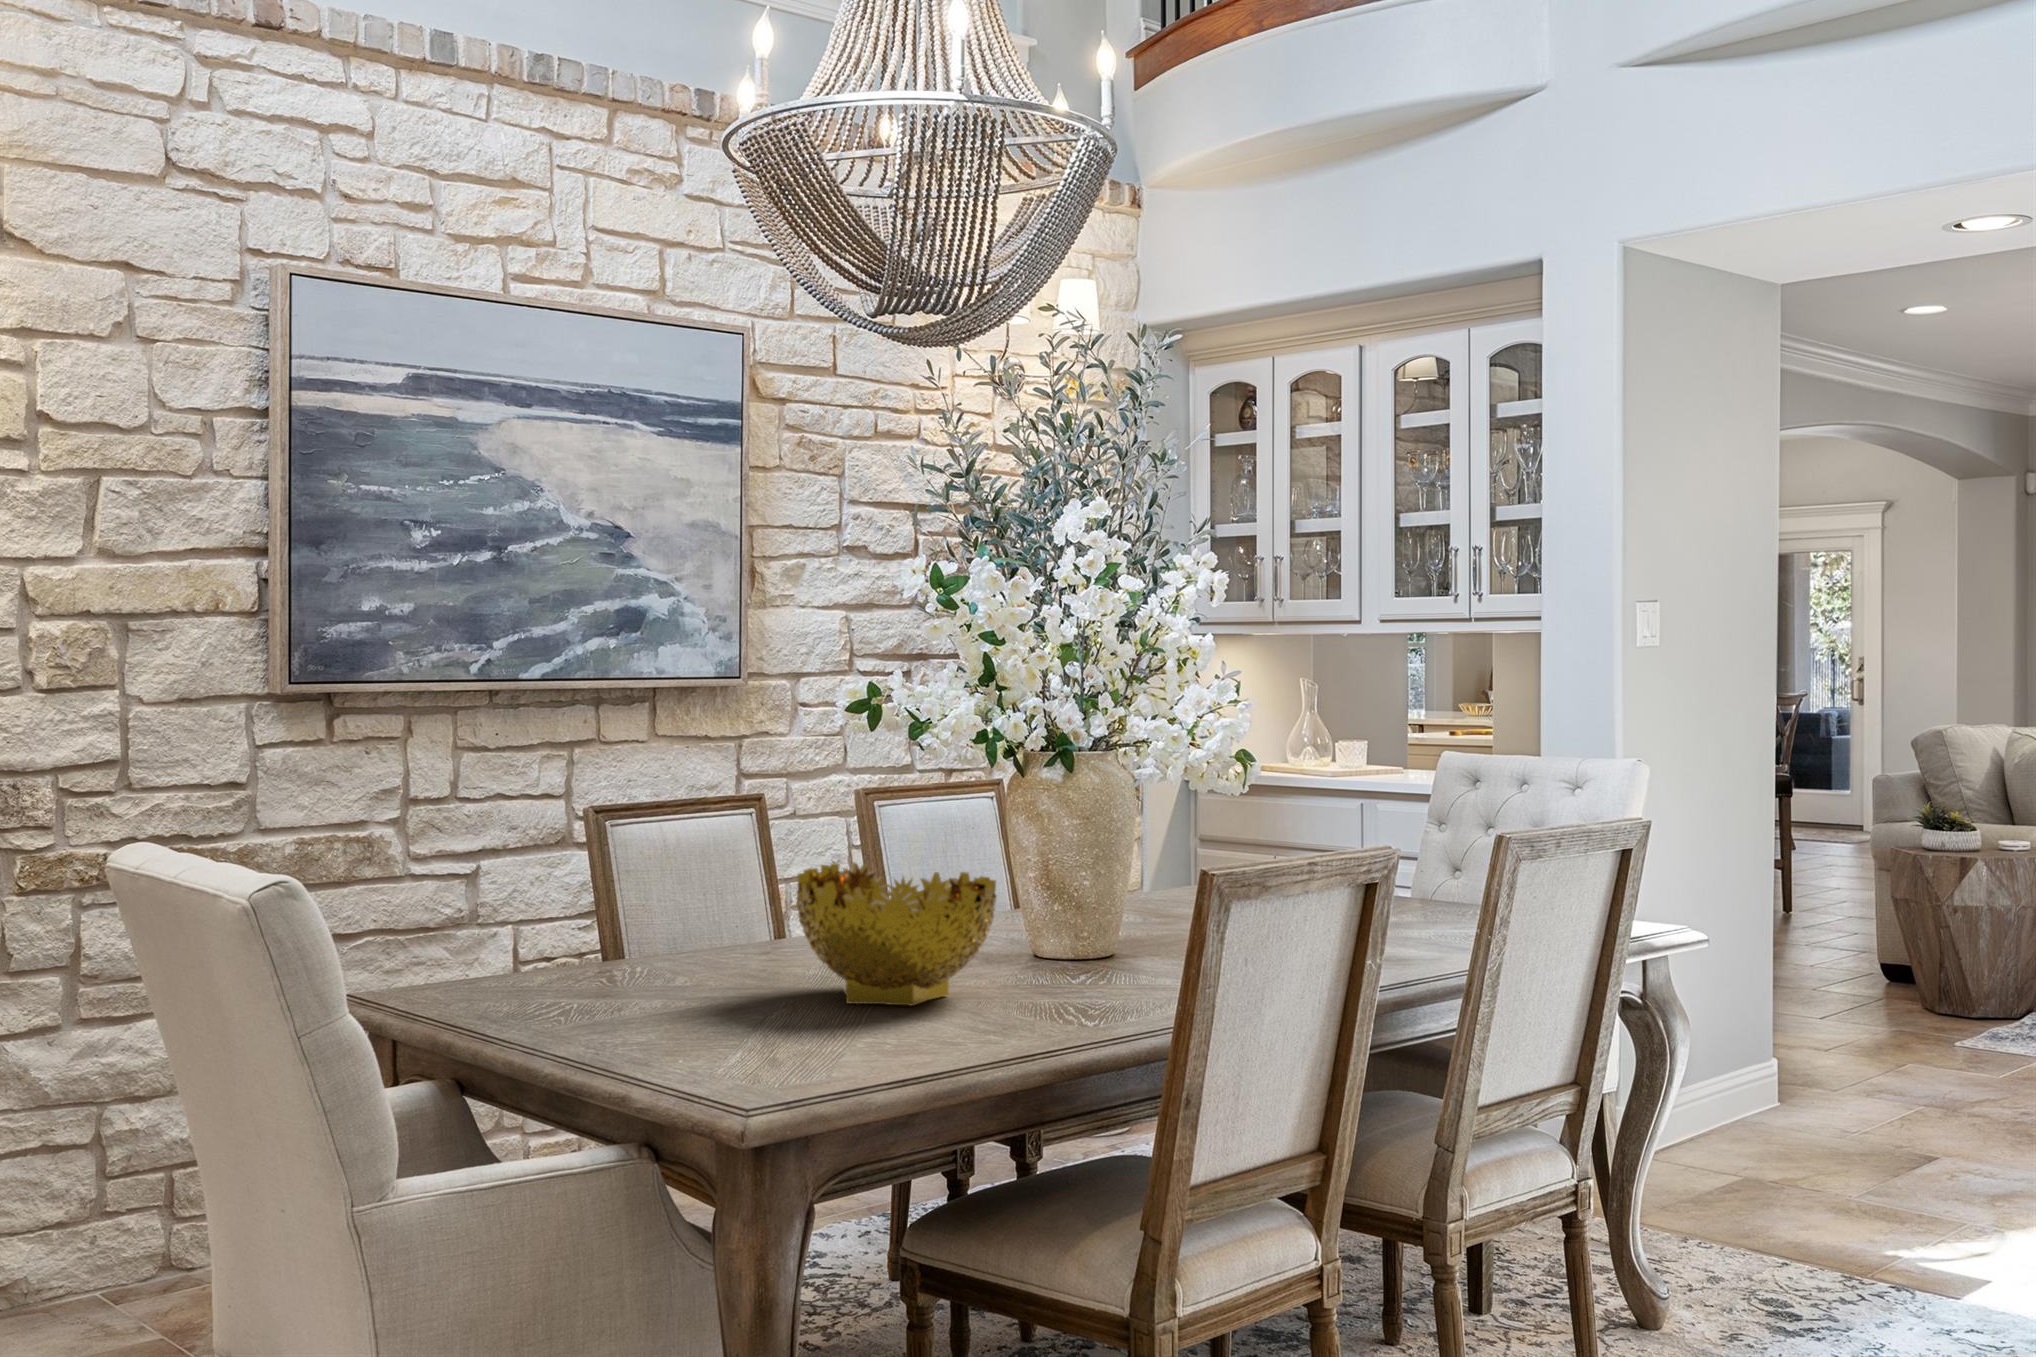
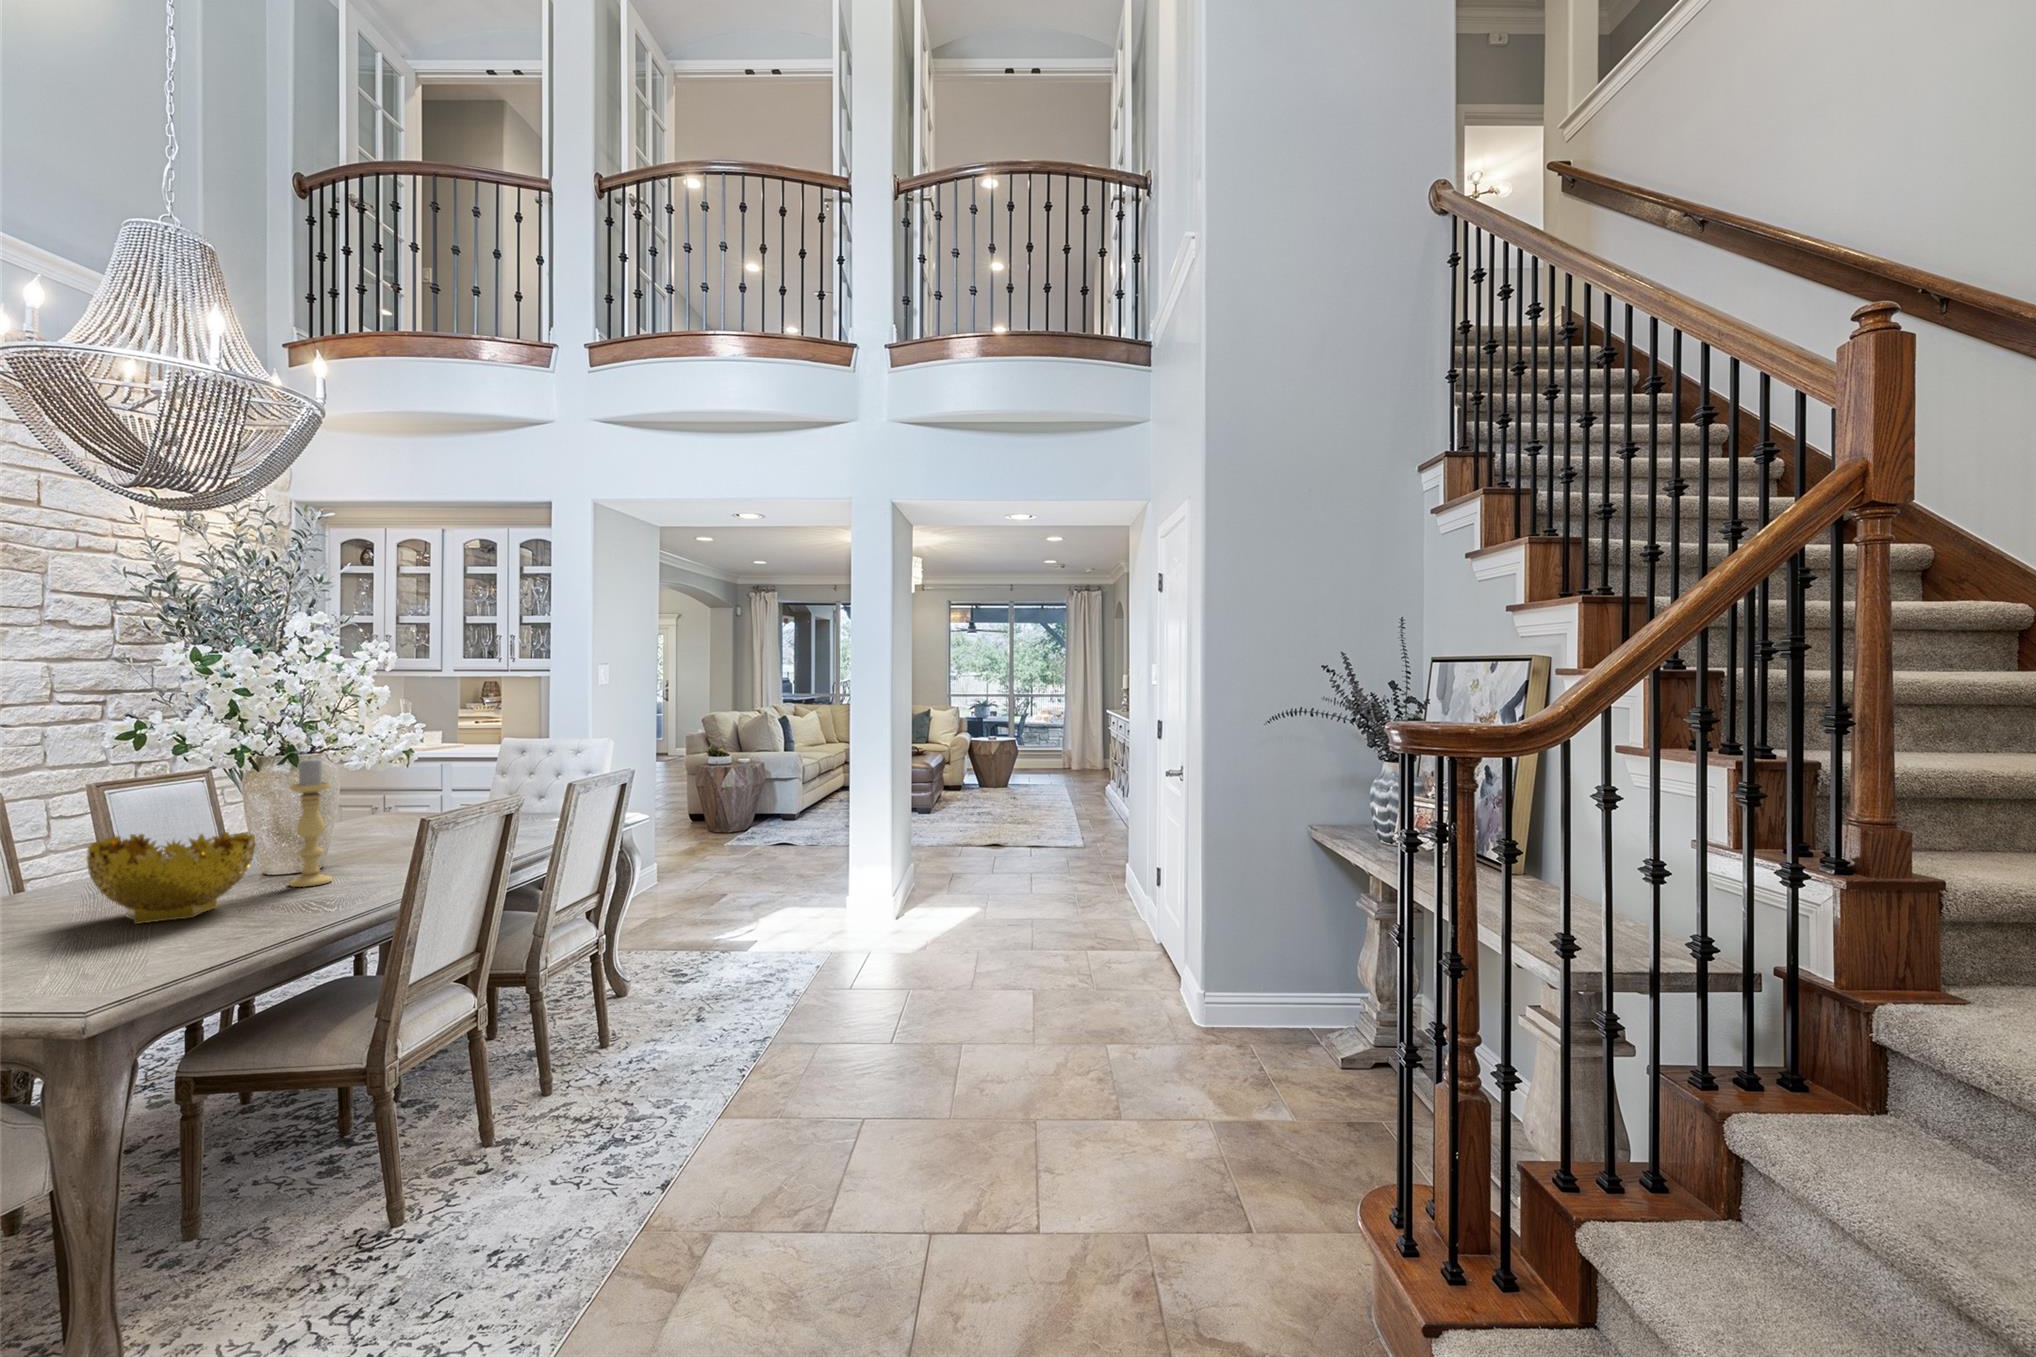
candle holder: none [1052,755,1112,981] -> present [289,759,332,887]

